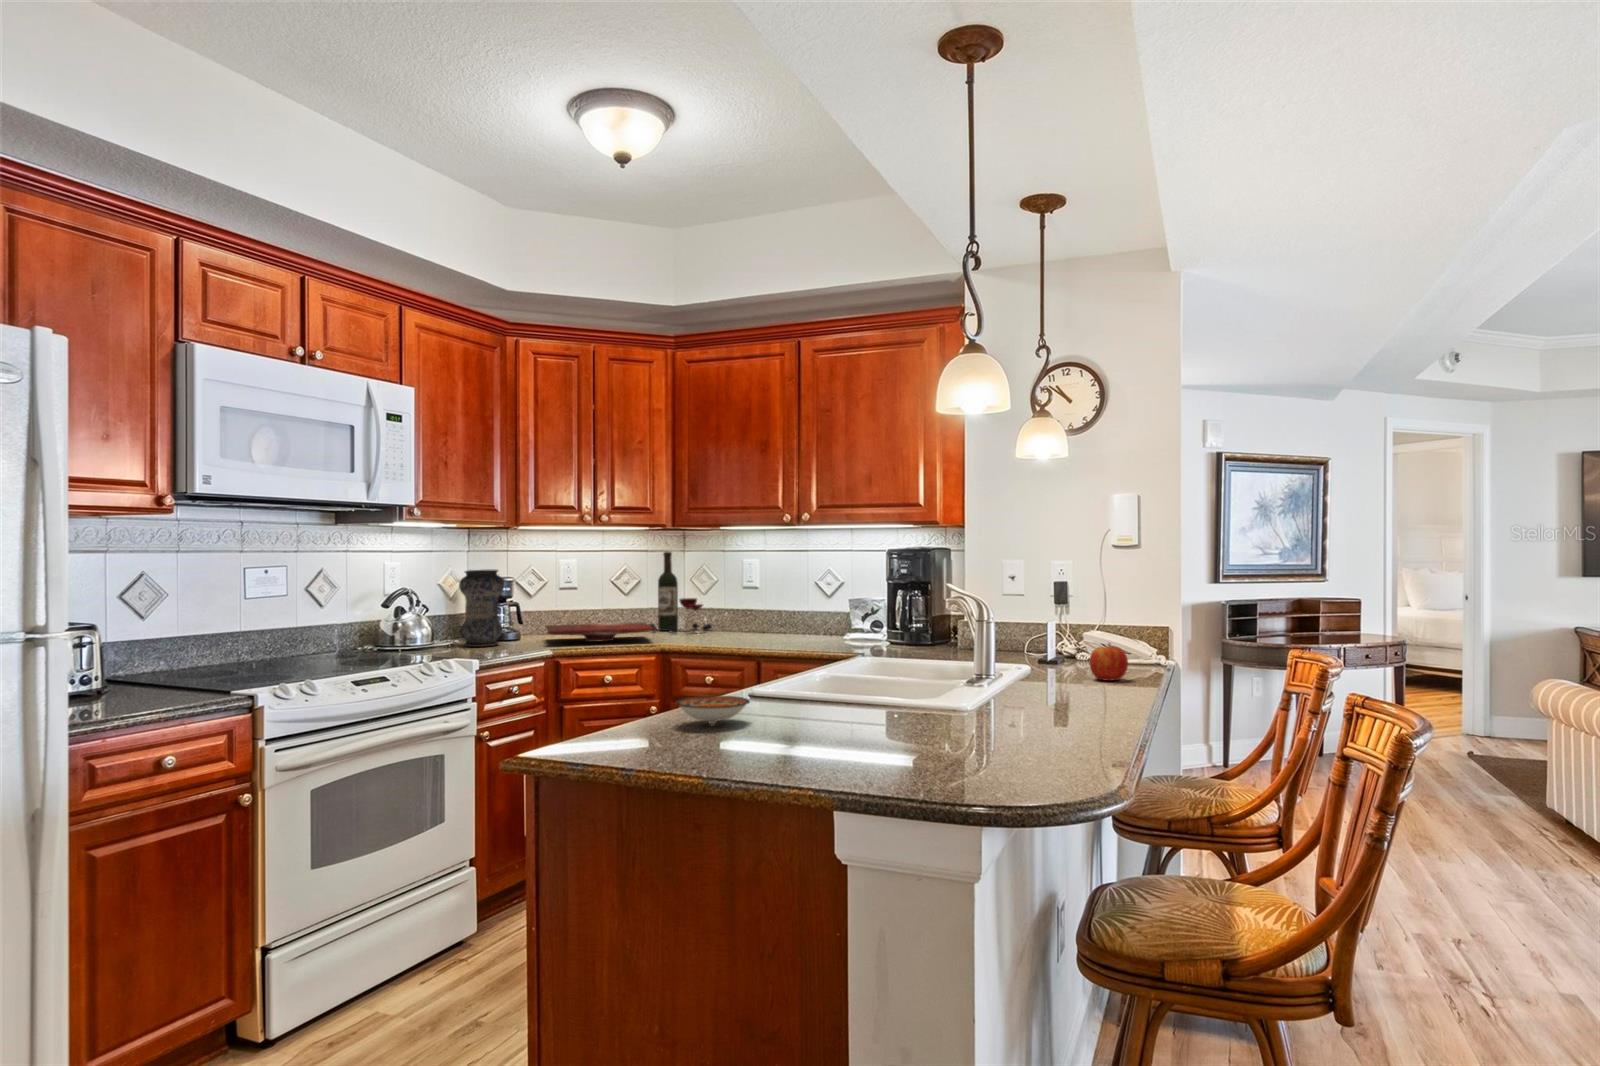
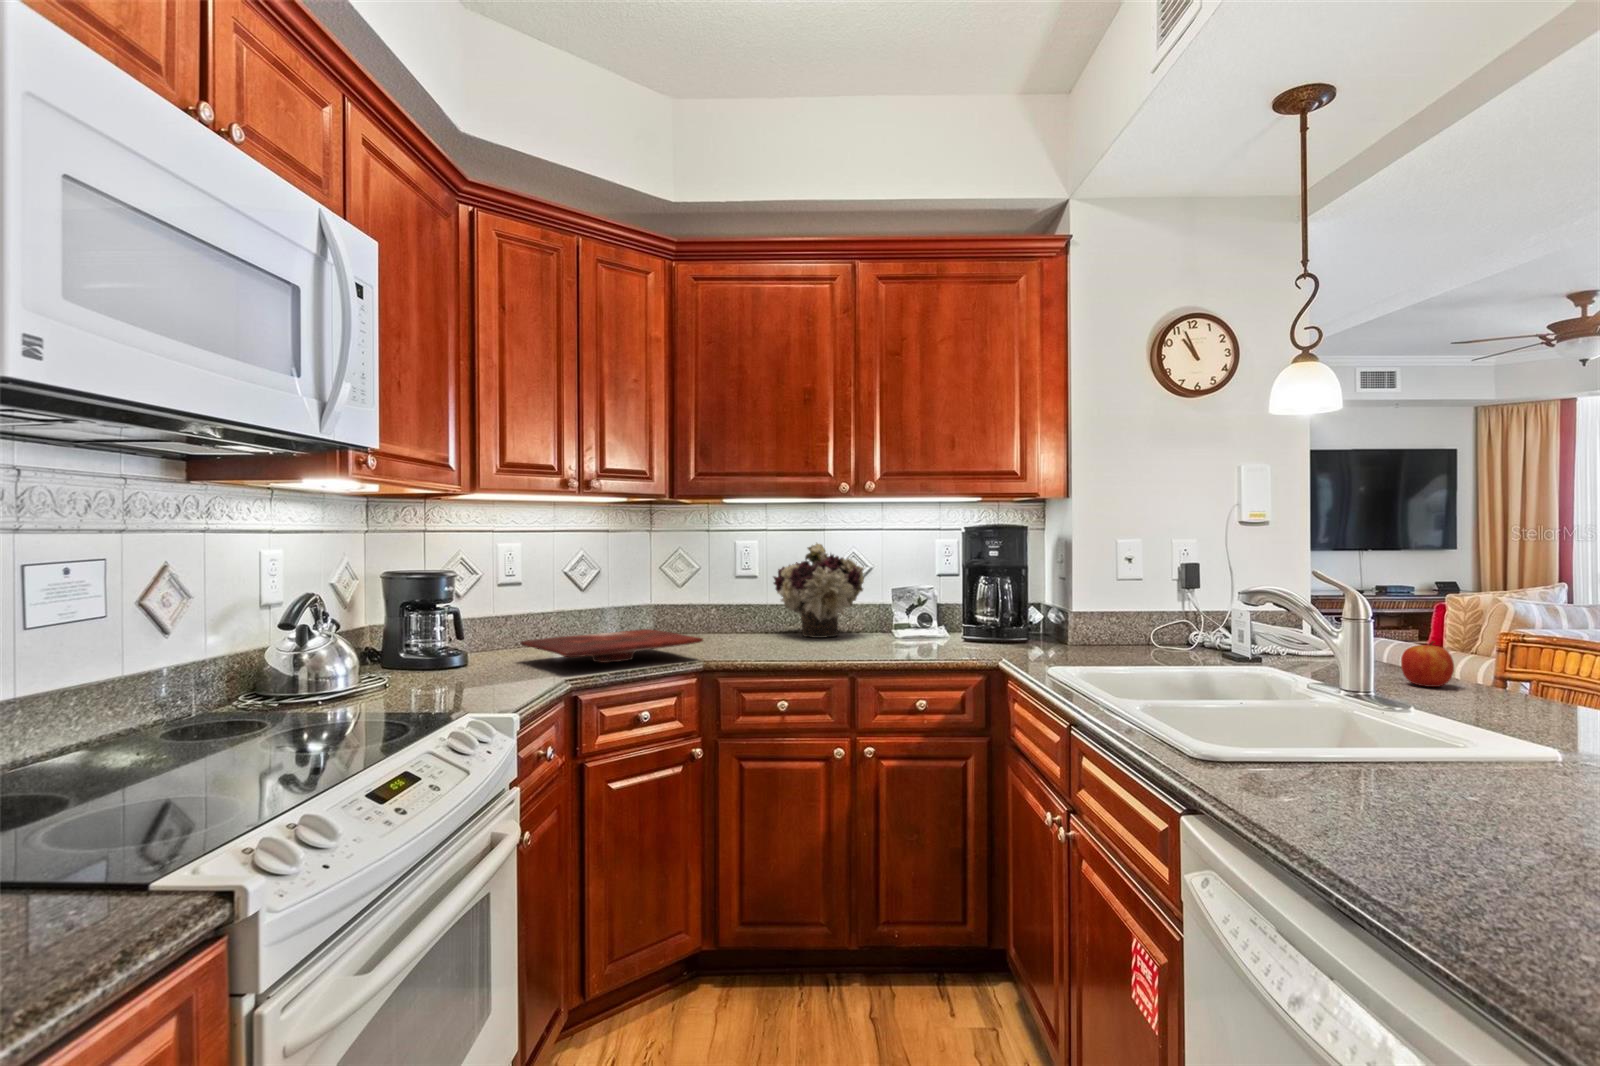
wine bottle: present [650,552,712,633] -> none [611,531,714,640]
flower arrangement: none [755,560,820,635] -> present [773,543,864,638]
vase: present [459,570,504,647] -> none [411,559,484,685]
ceramic bowl: present [676,696,750,724] -> none [1367,785,1516,848]

